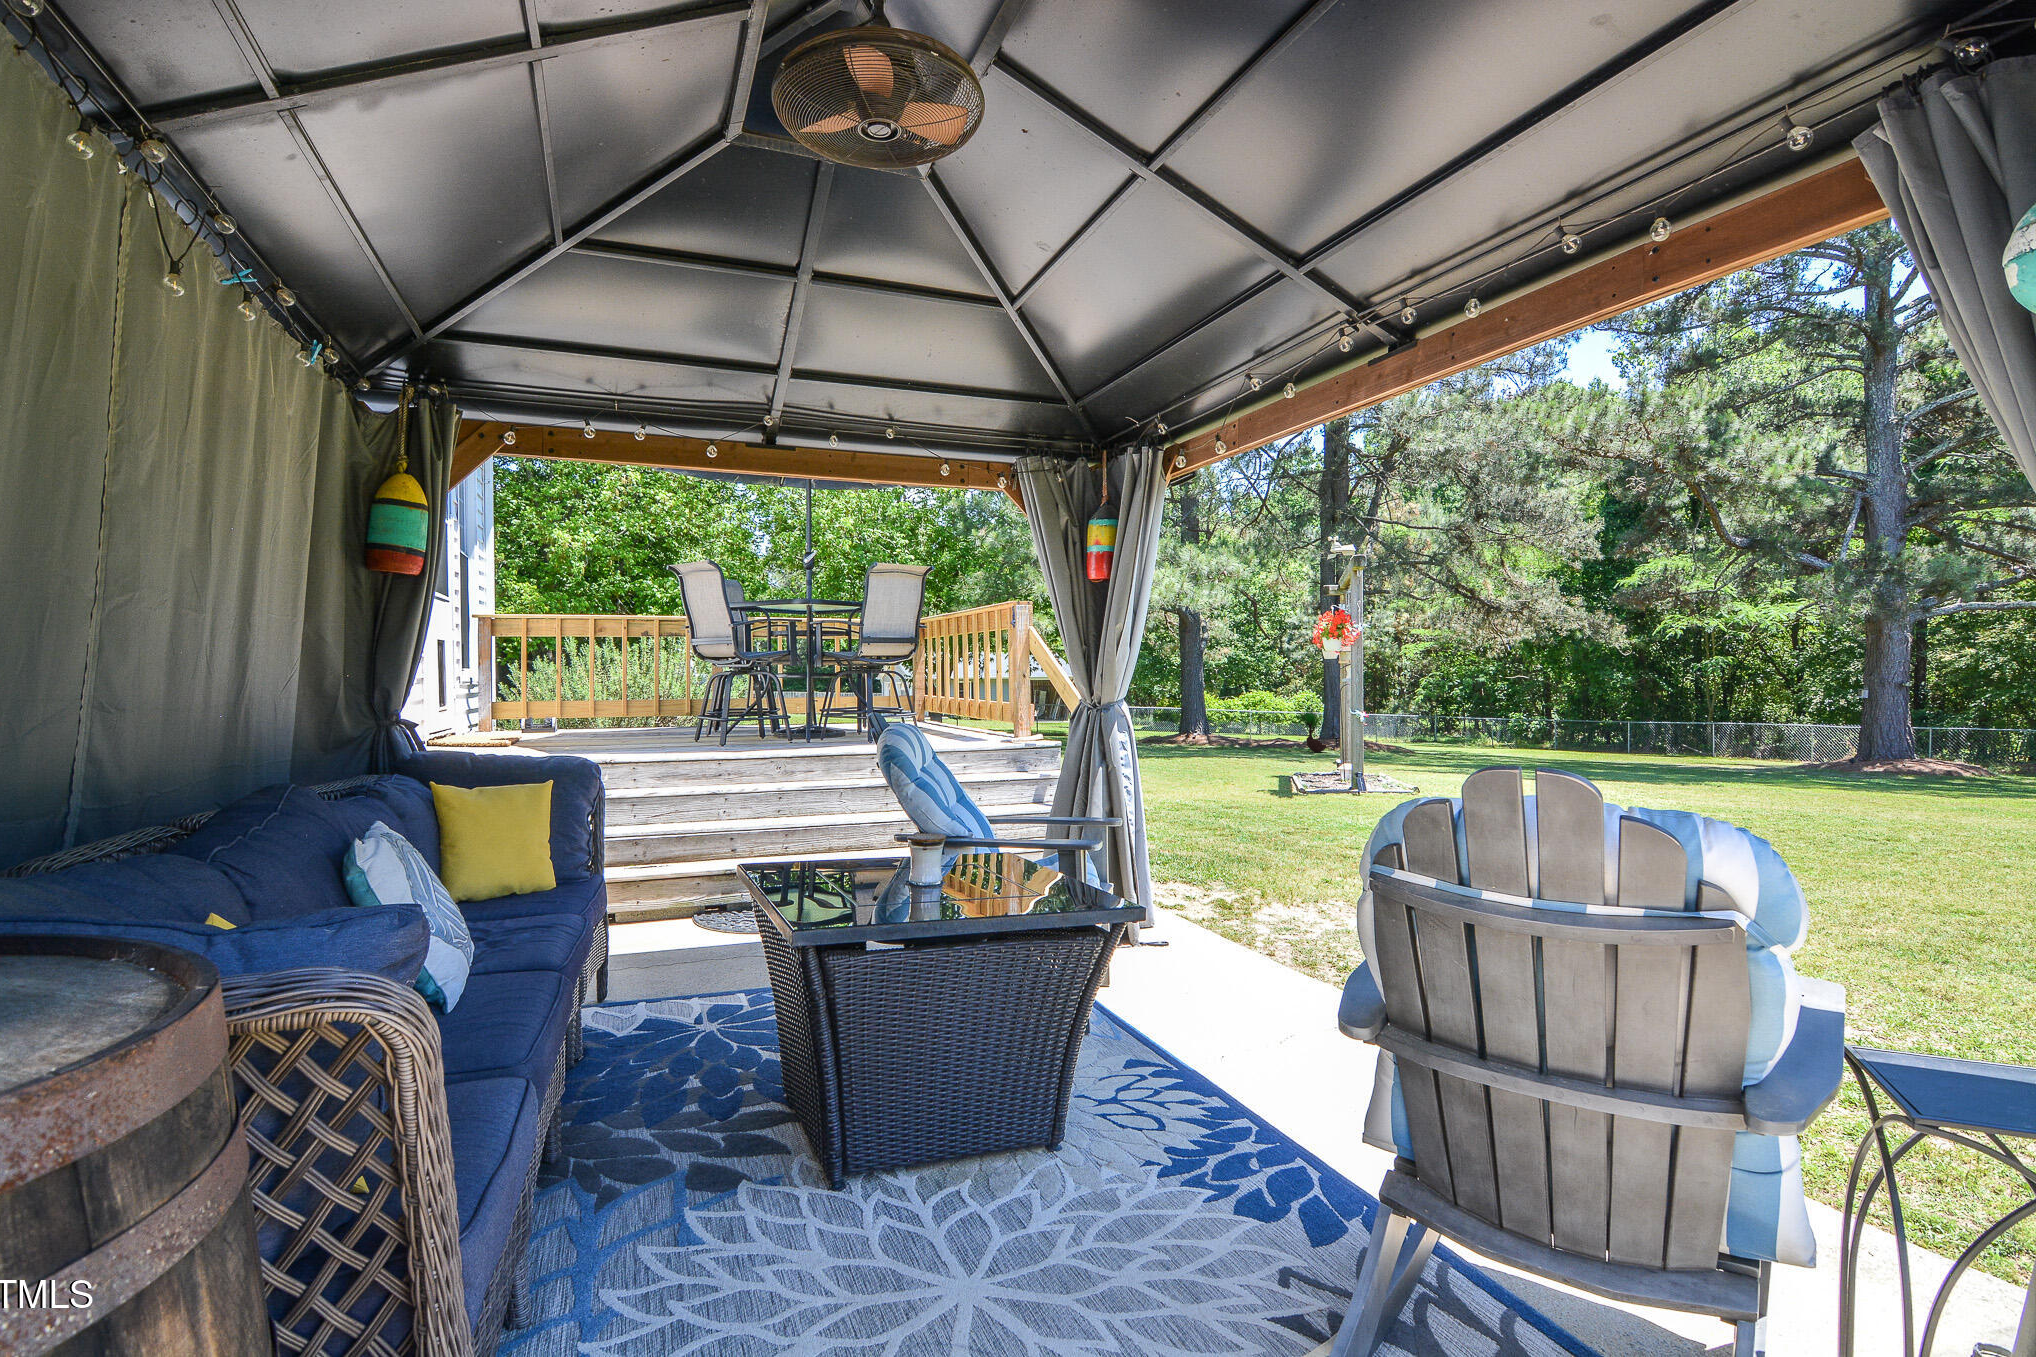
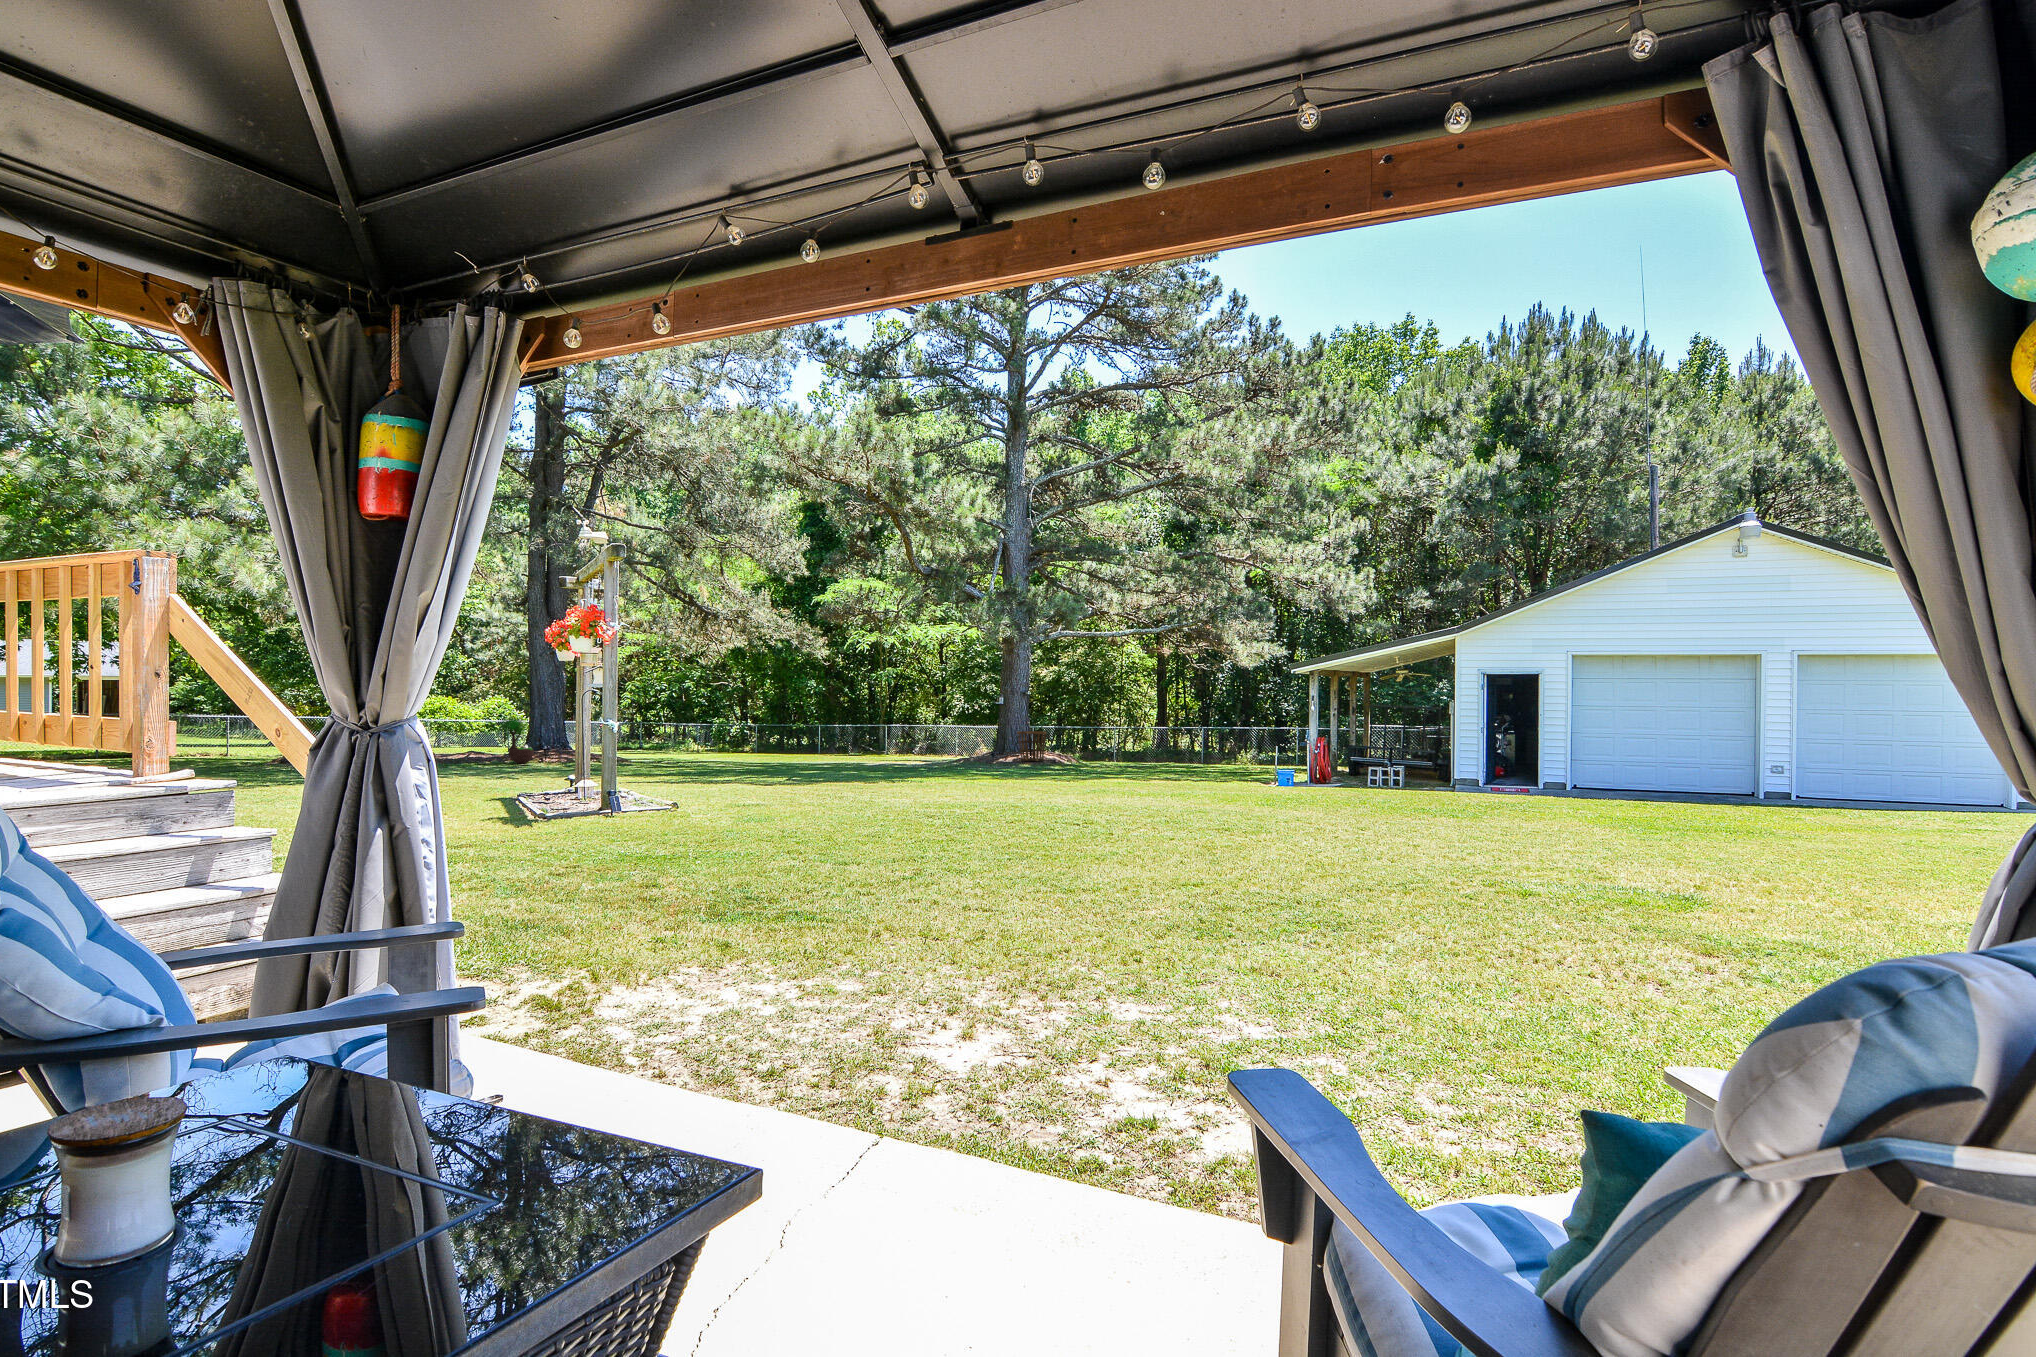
basket: none [1894,729,1944,767] -> present [1017,731,1047,761]

